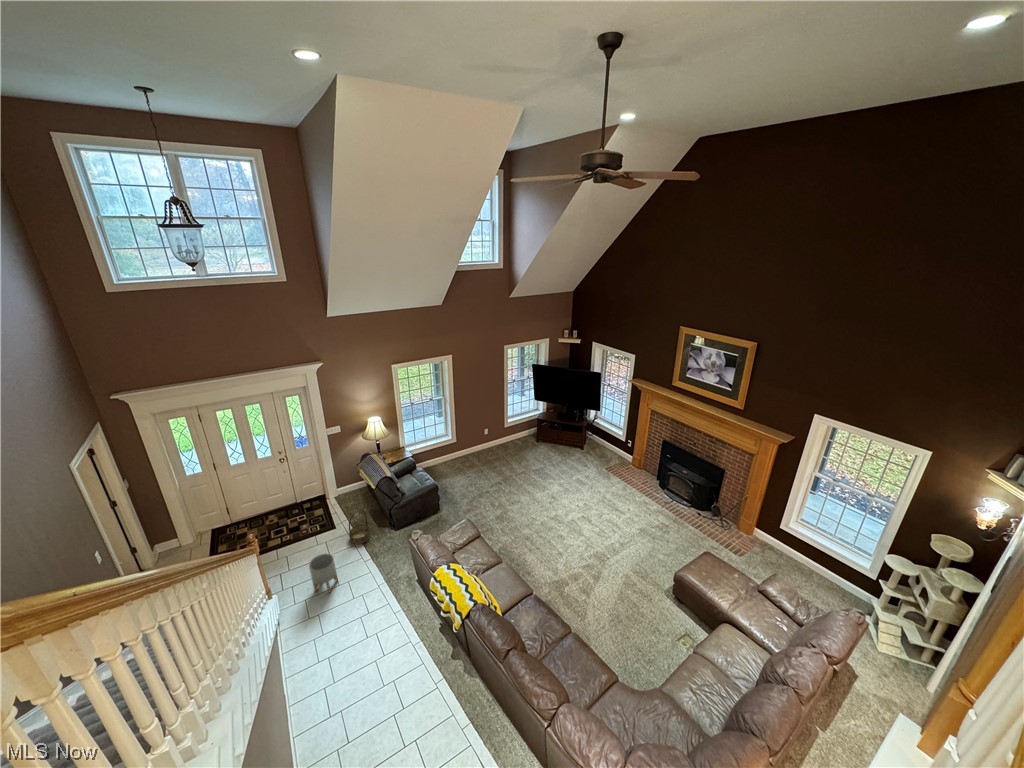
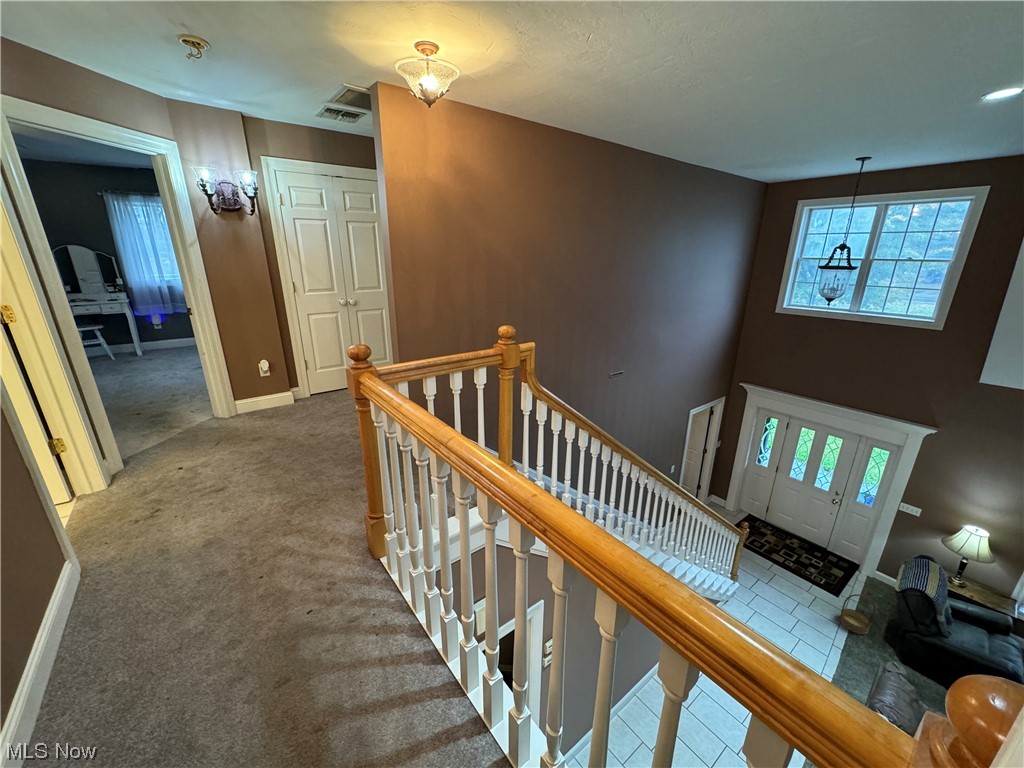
planter: present [309,554,338,593] -> none [767,587,800,628]

